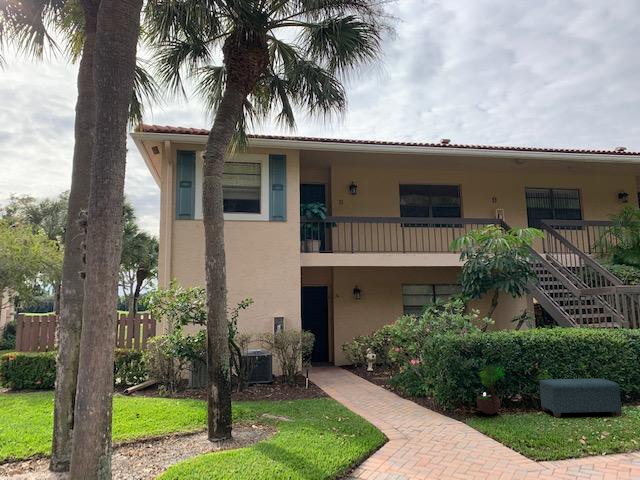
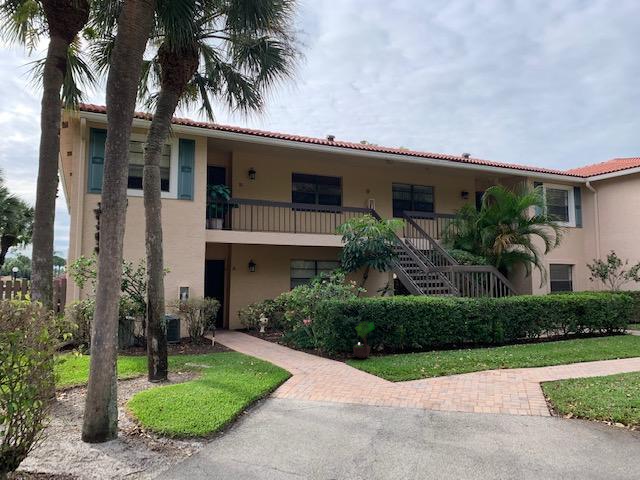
bench: present [540,378,622,417] -> none [397,330,449,358]

